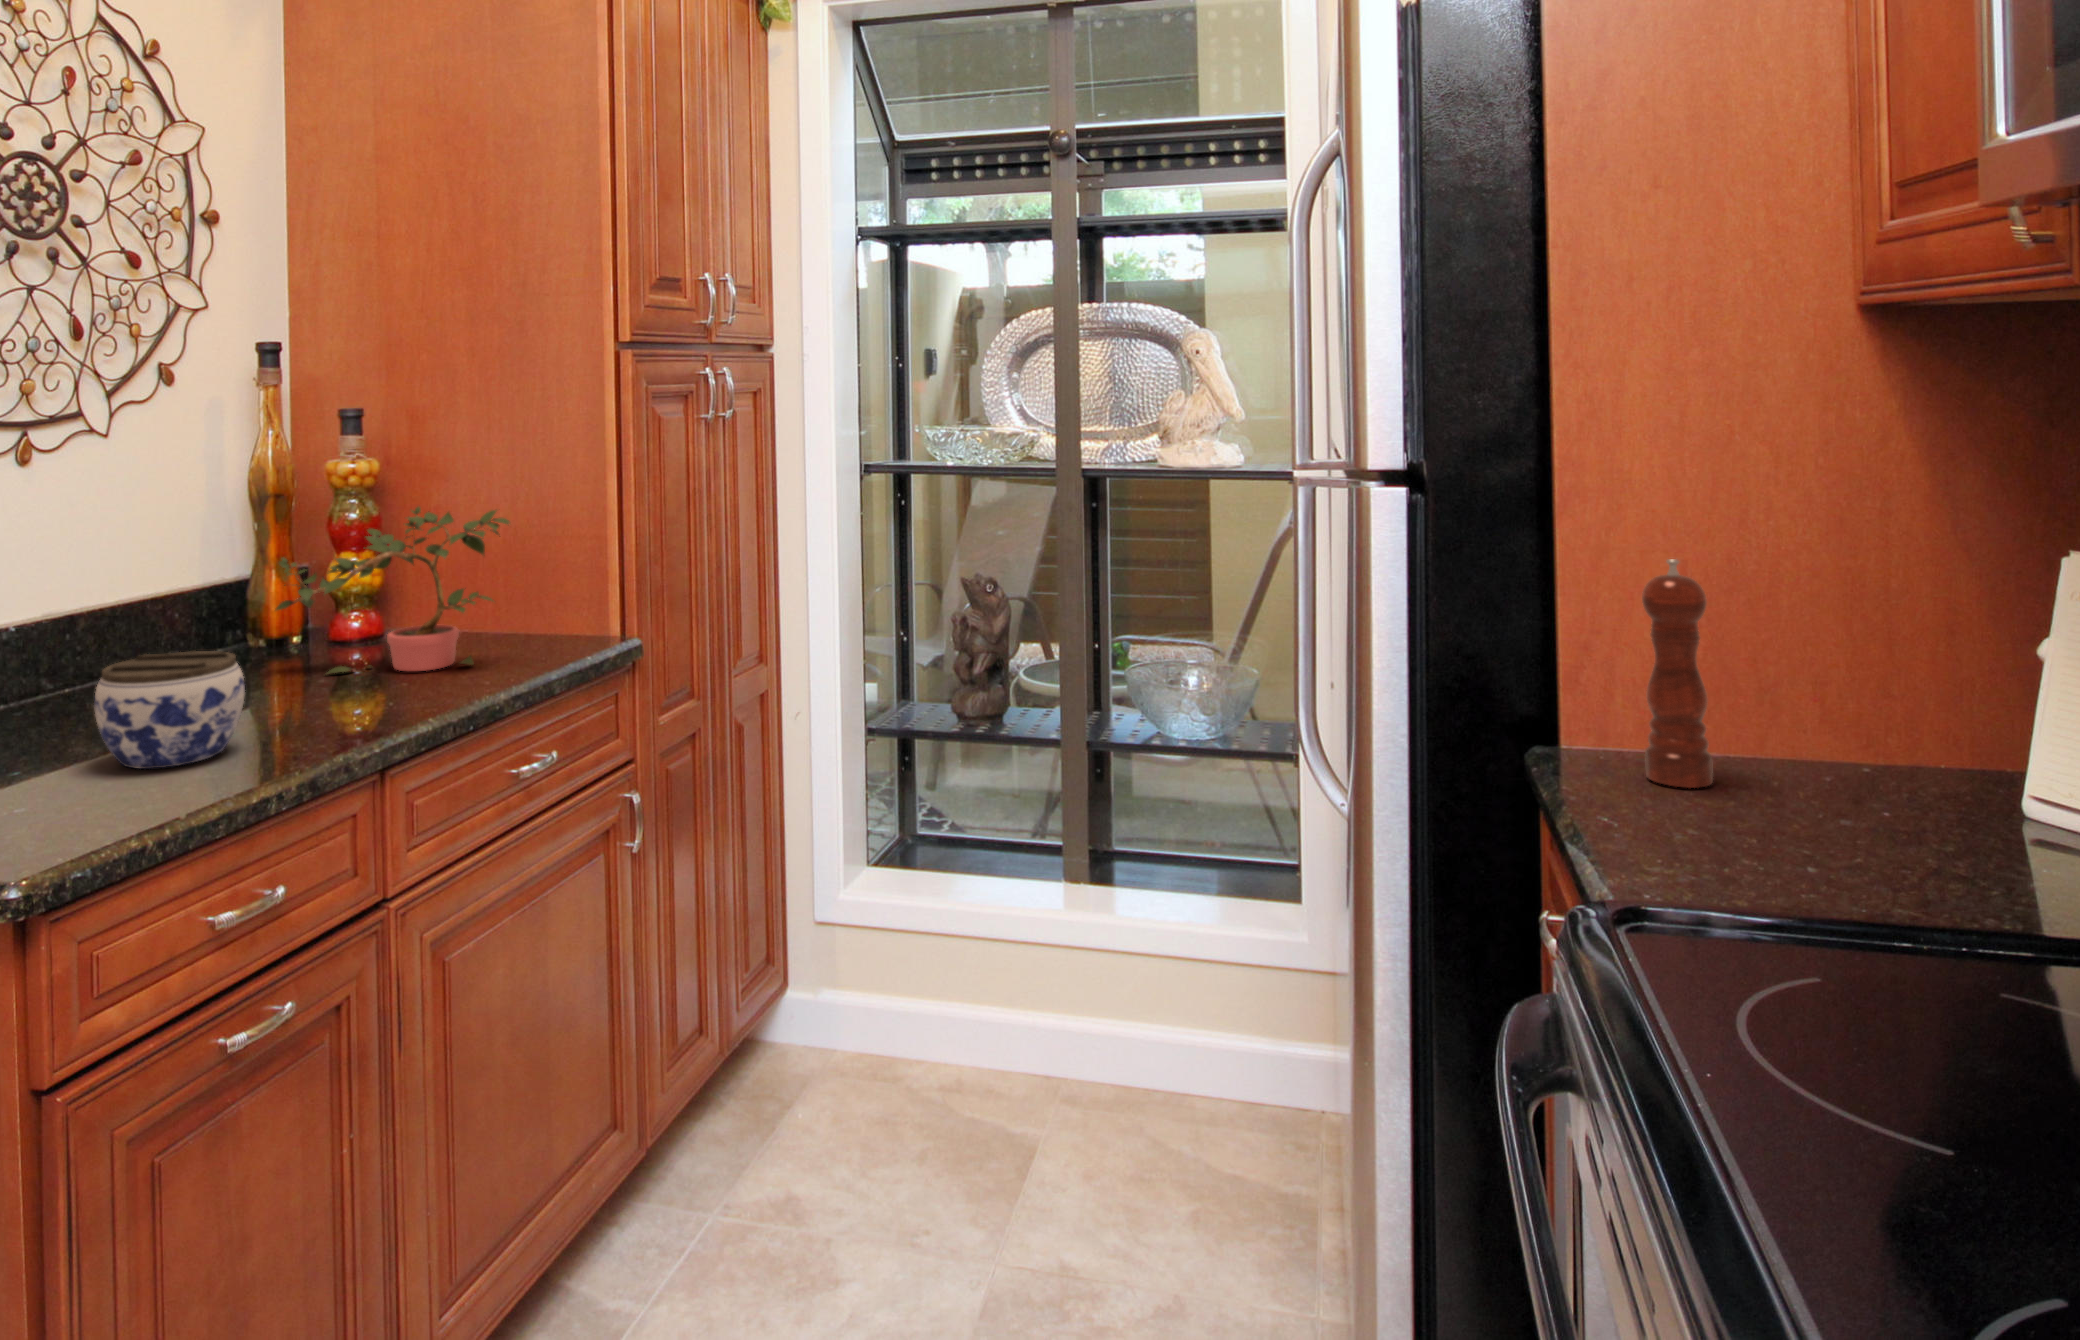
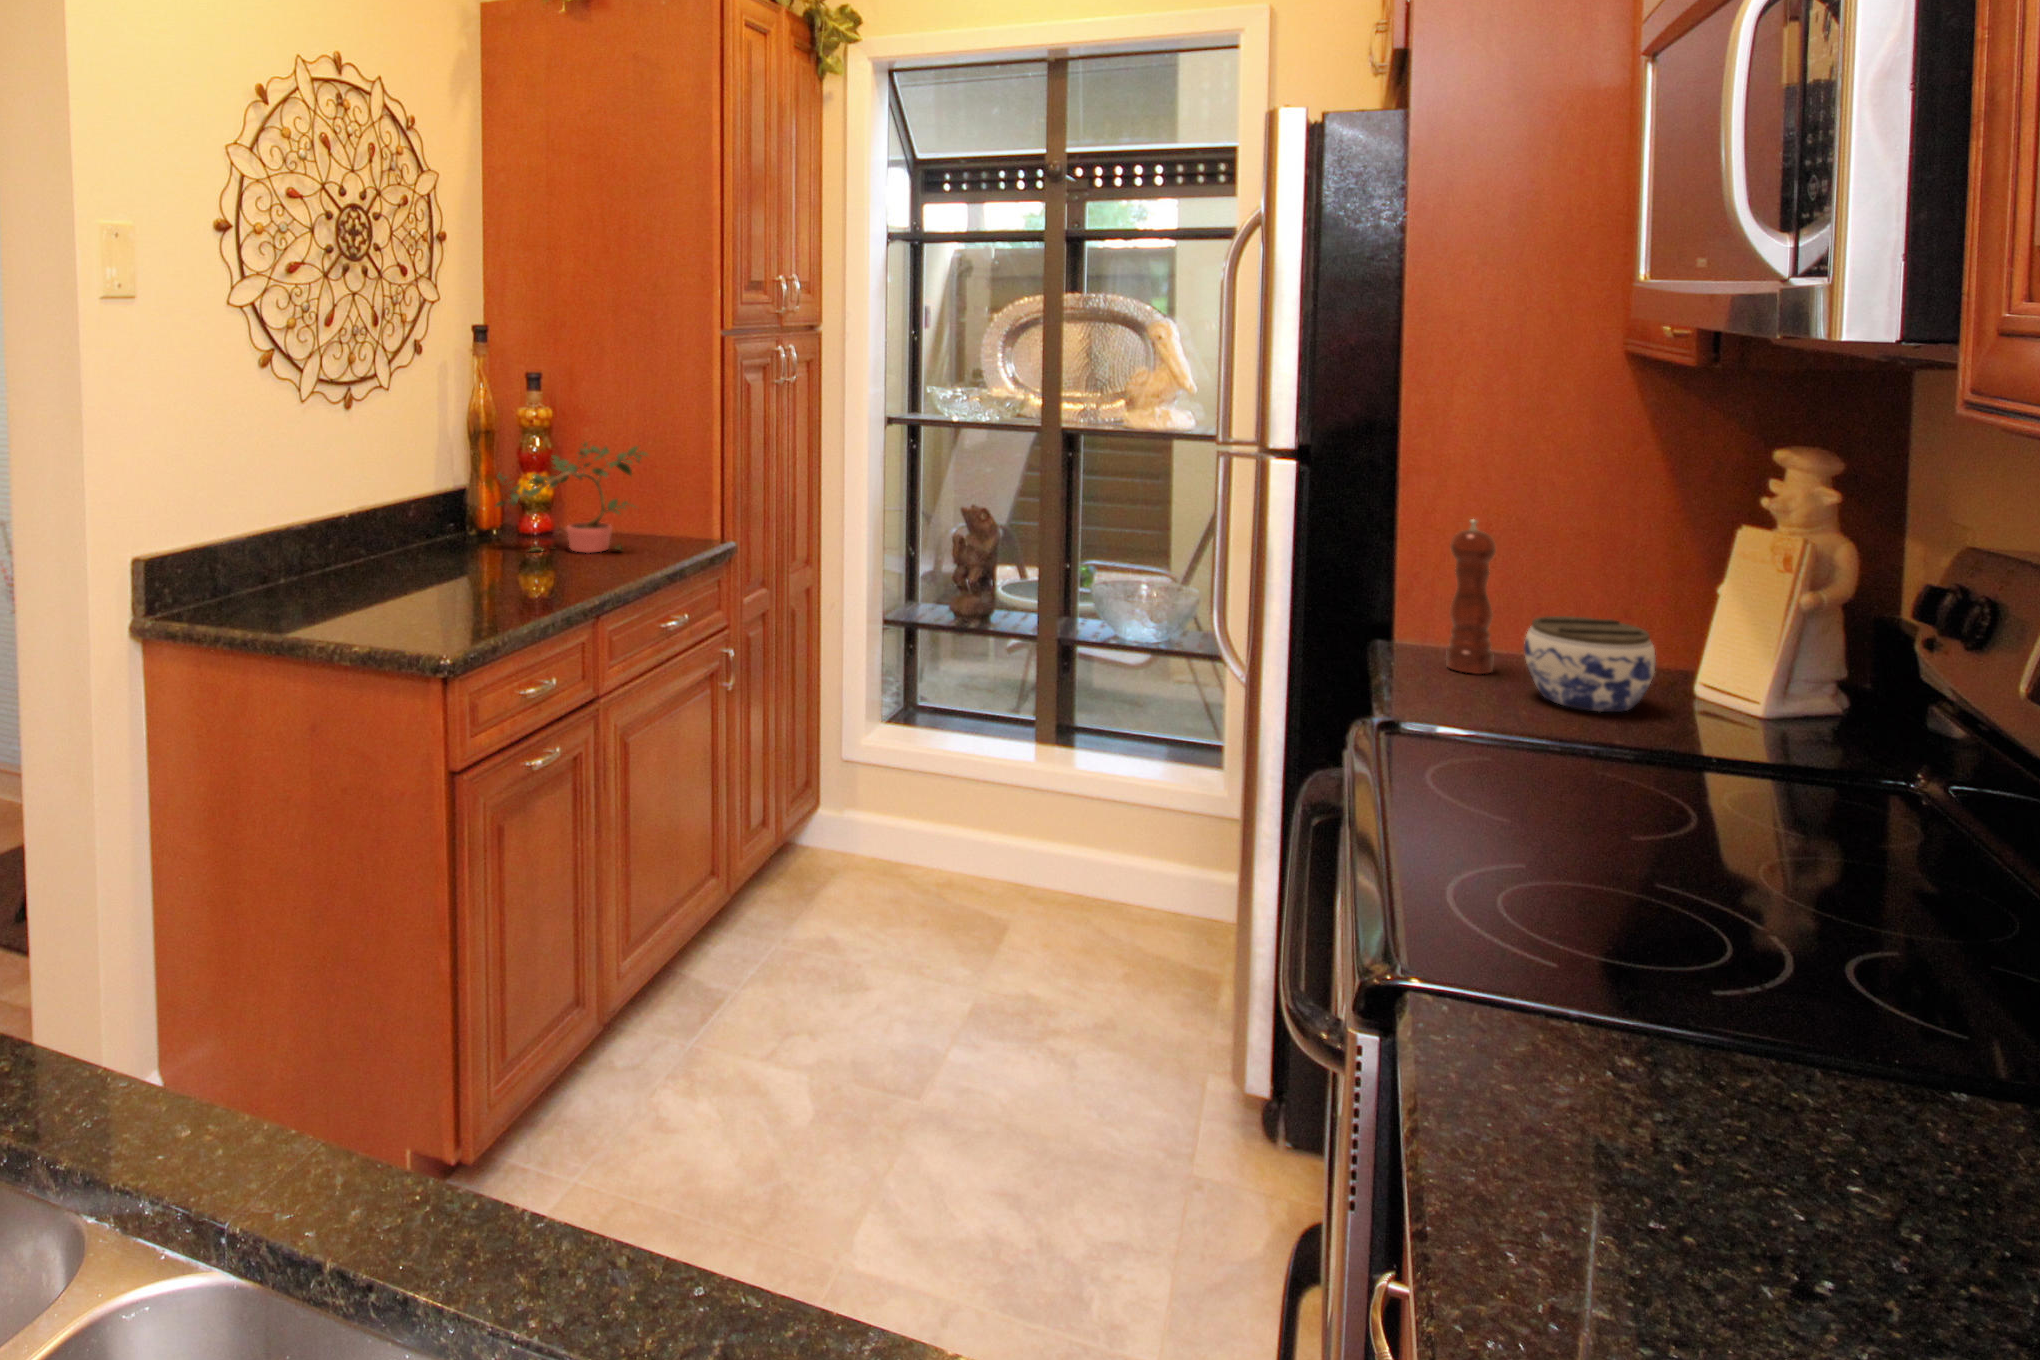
jar: present [94,651,245,769] -> present [1524,616,1656,712]

